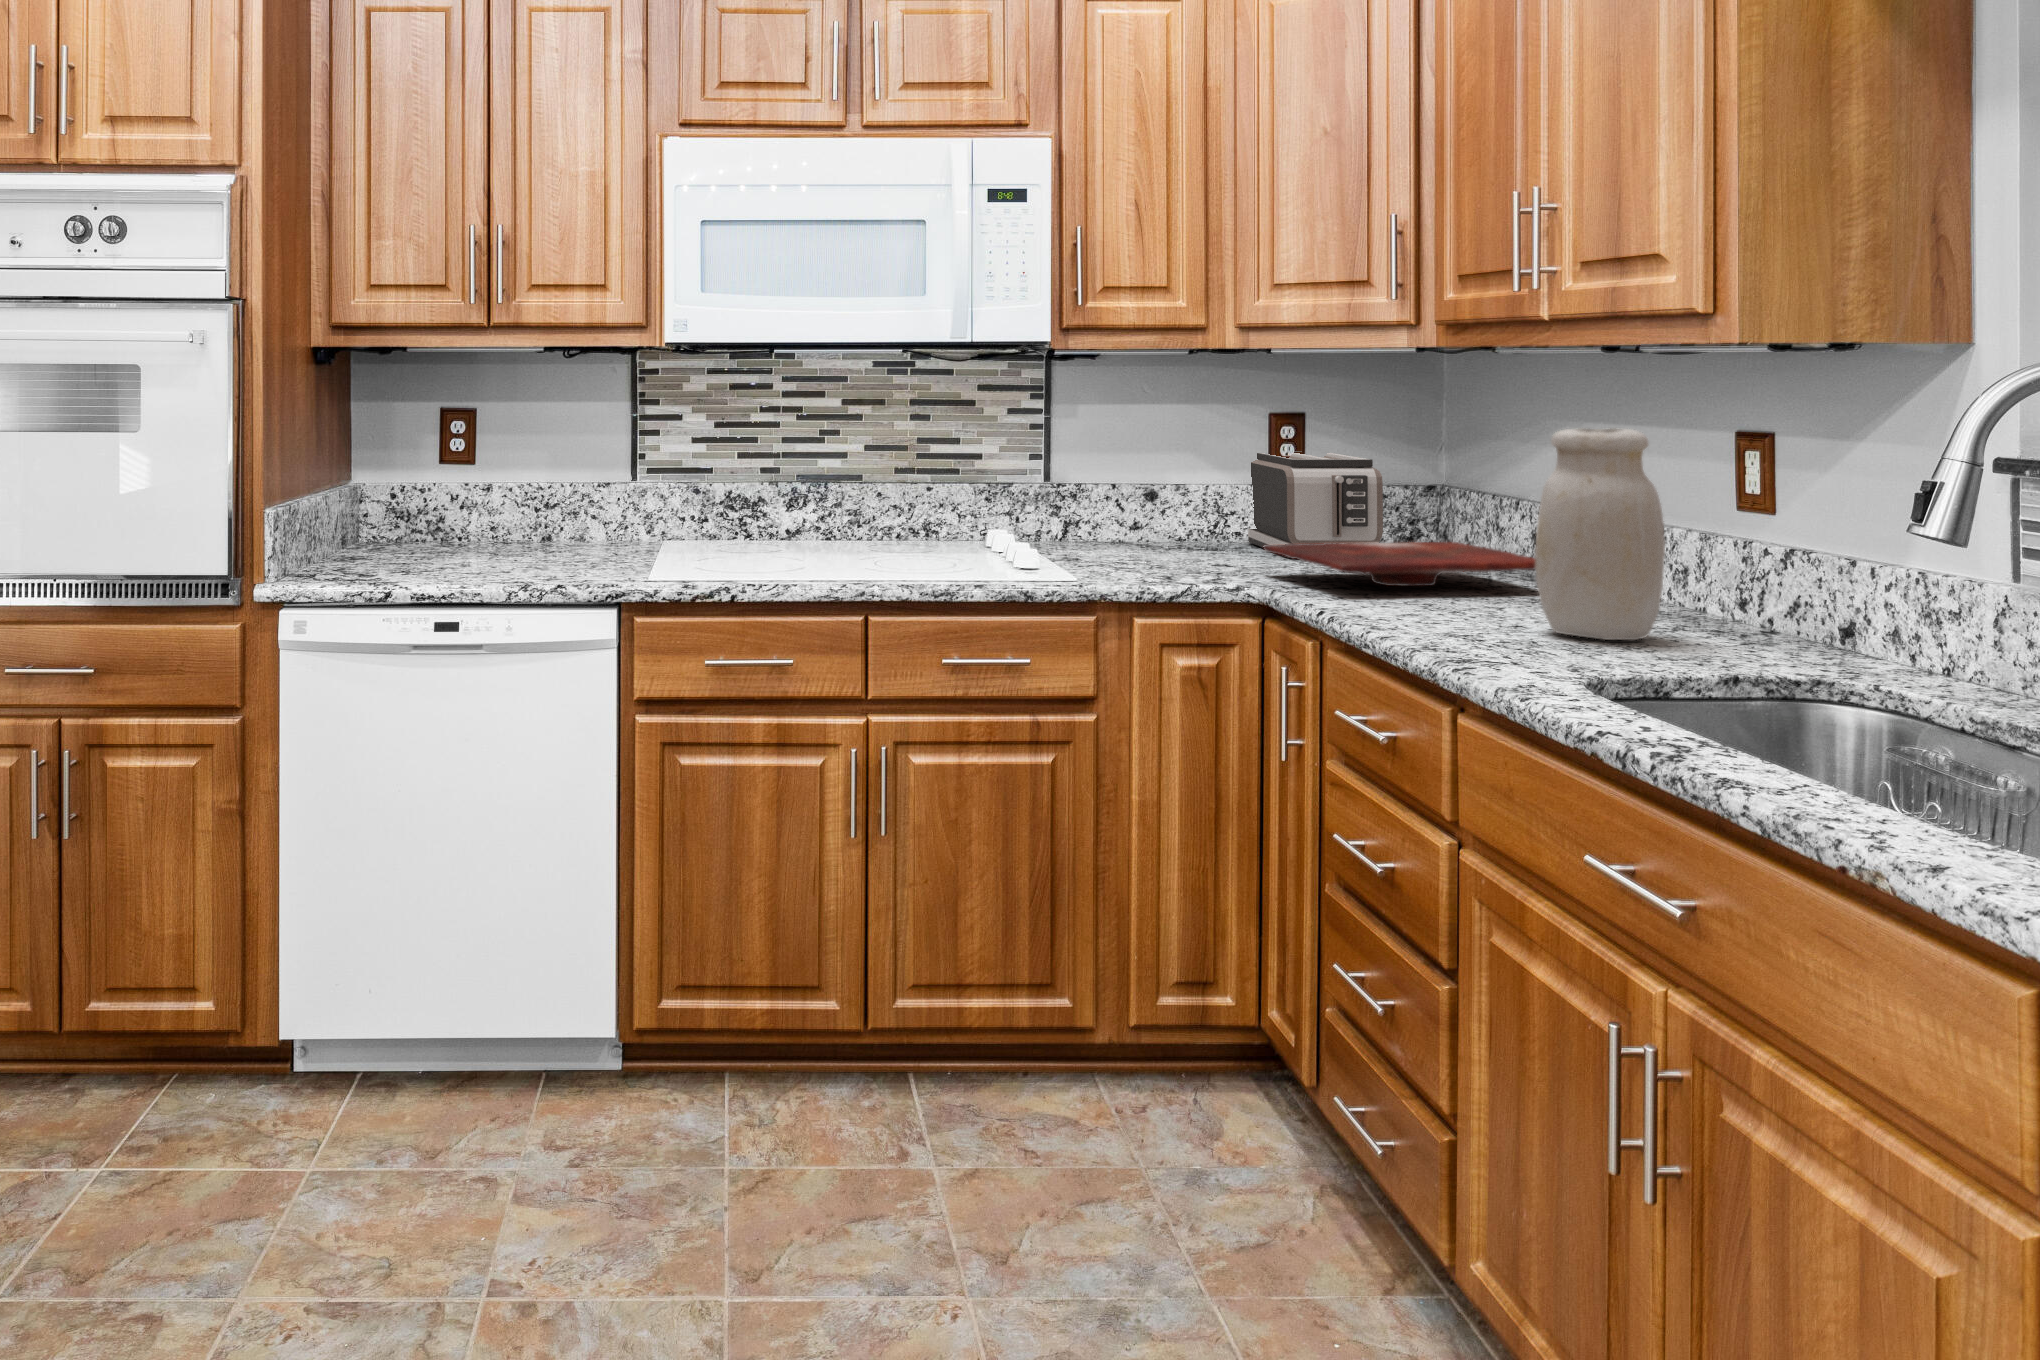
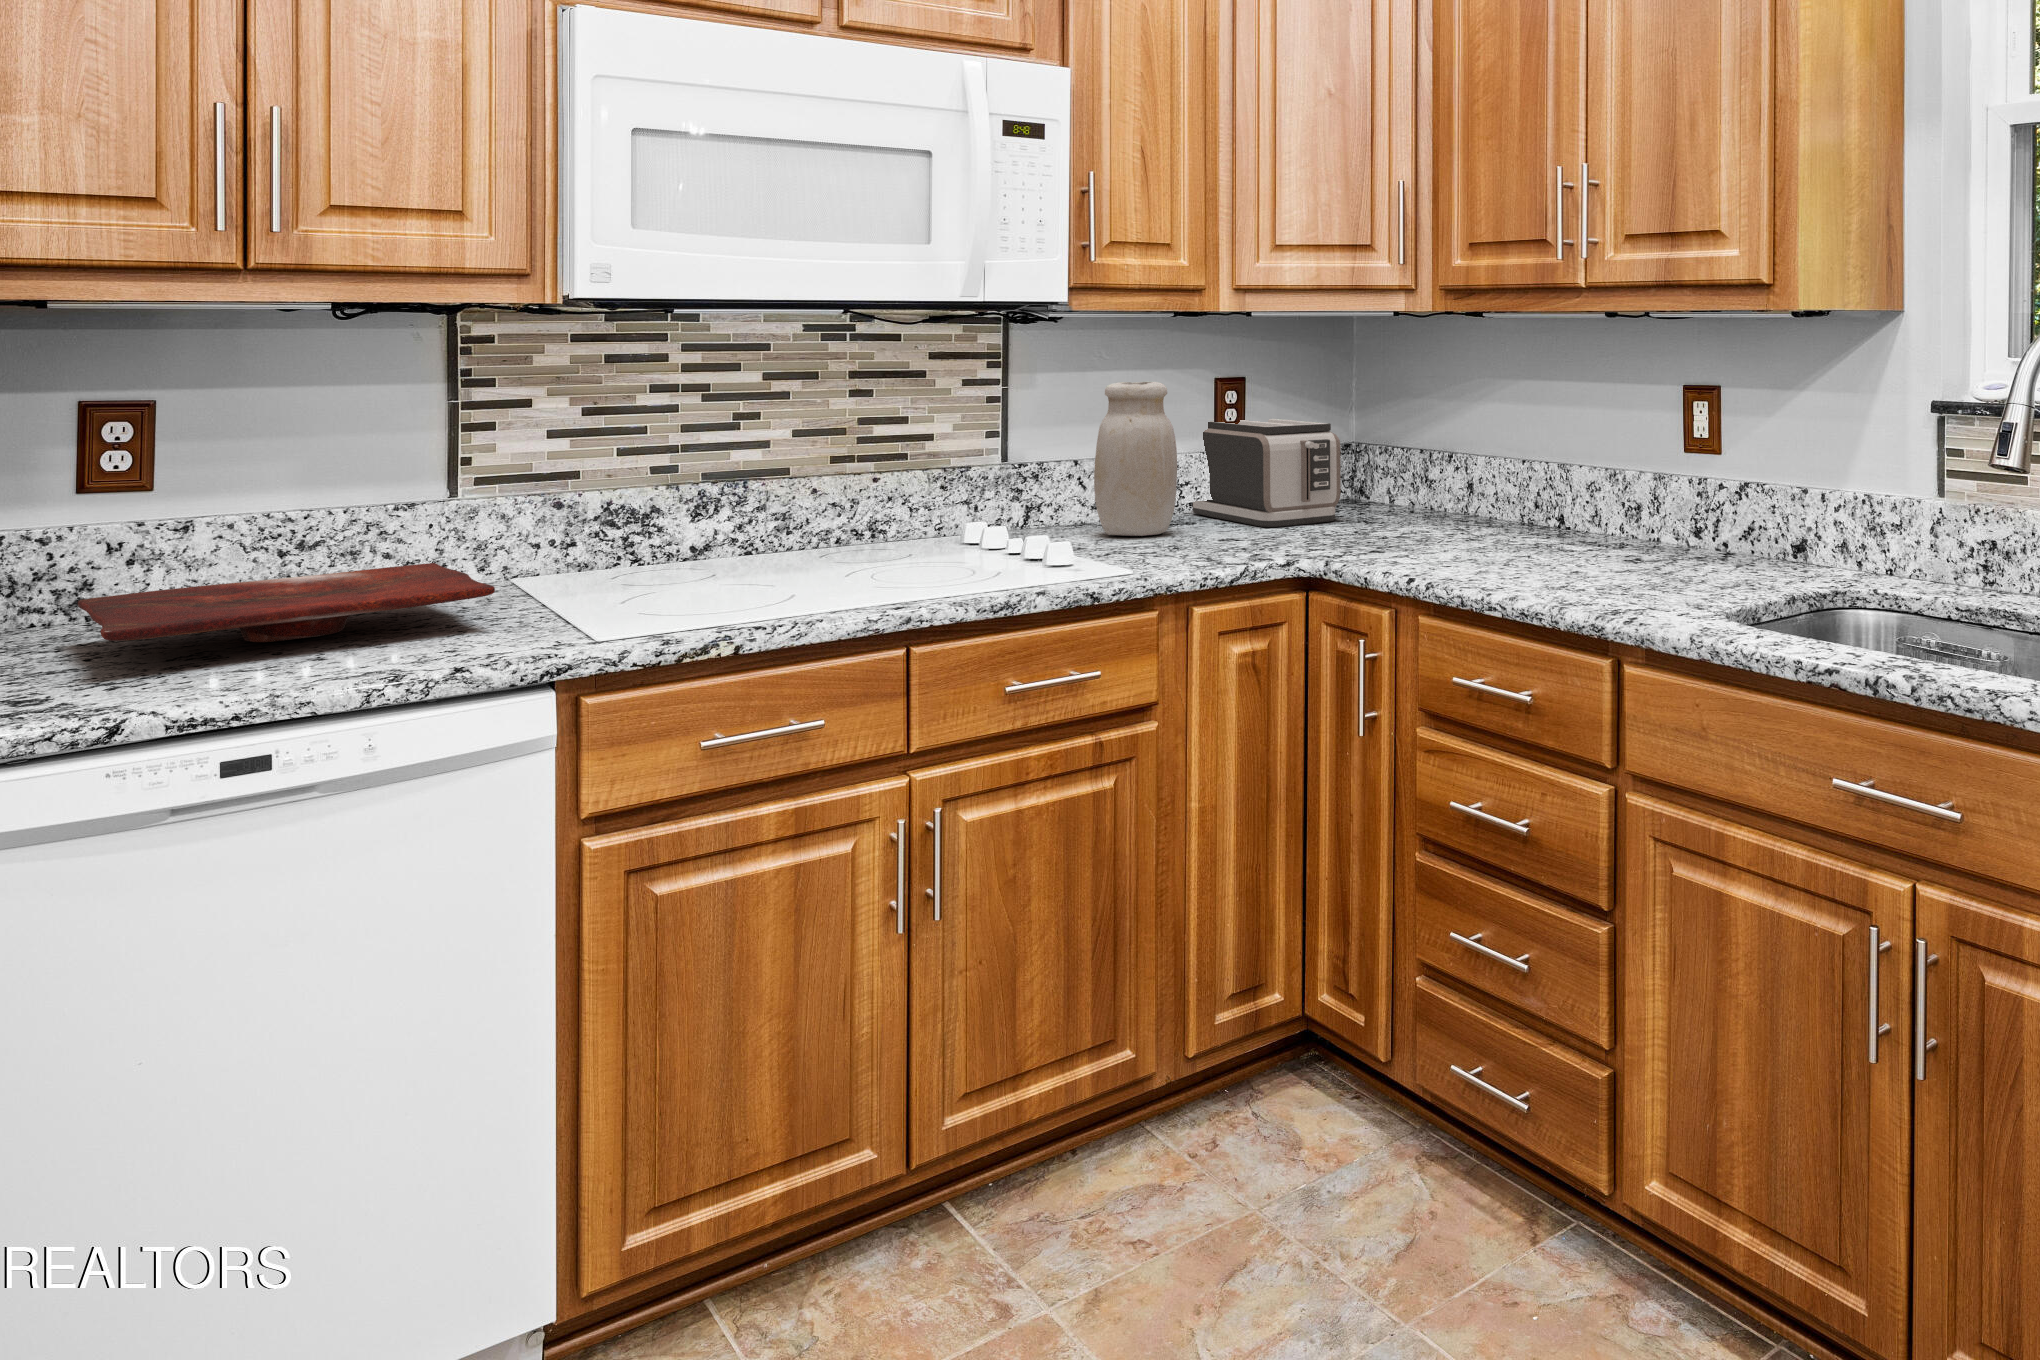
jar: present [1535,428,1665,640] -> present [1094,382,1177,536]
cutting board: present [1264,542,1535,586] -> present [78,563,495,642]

